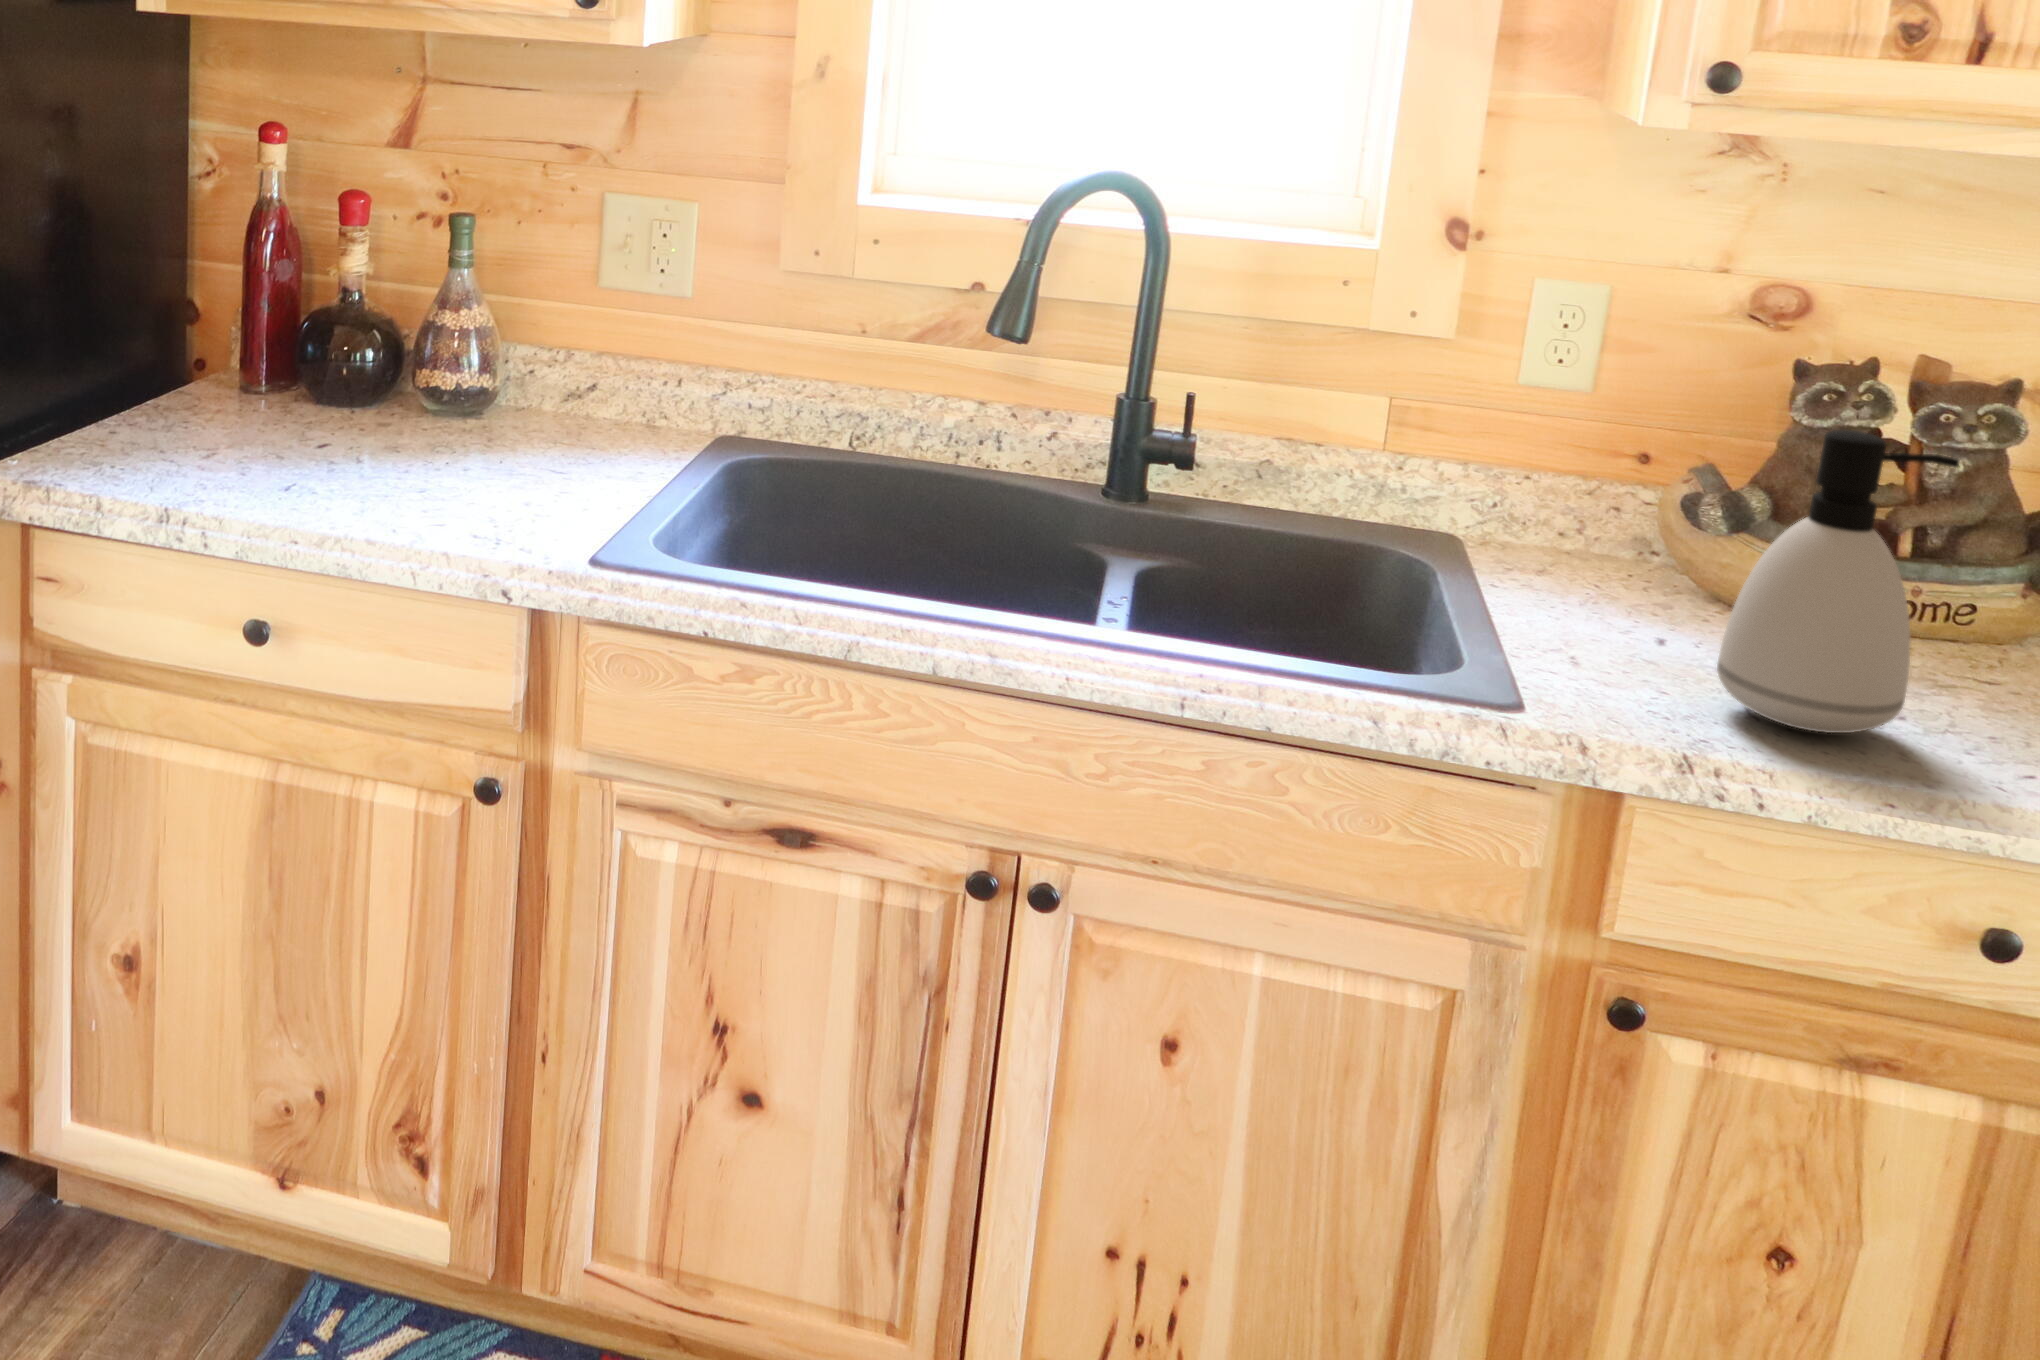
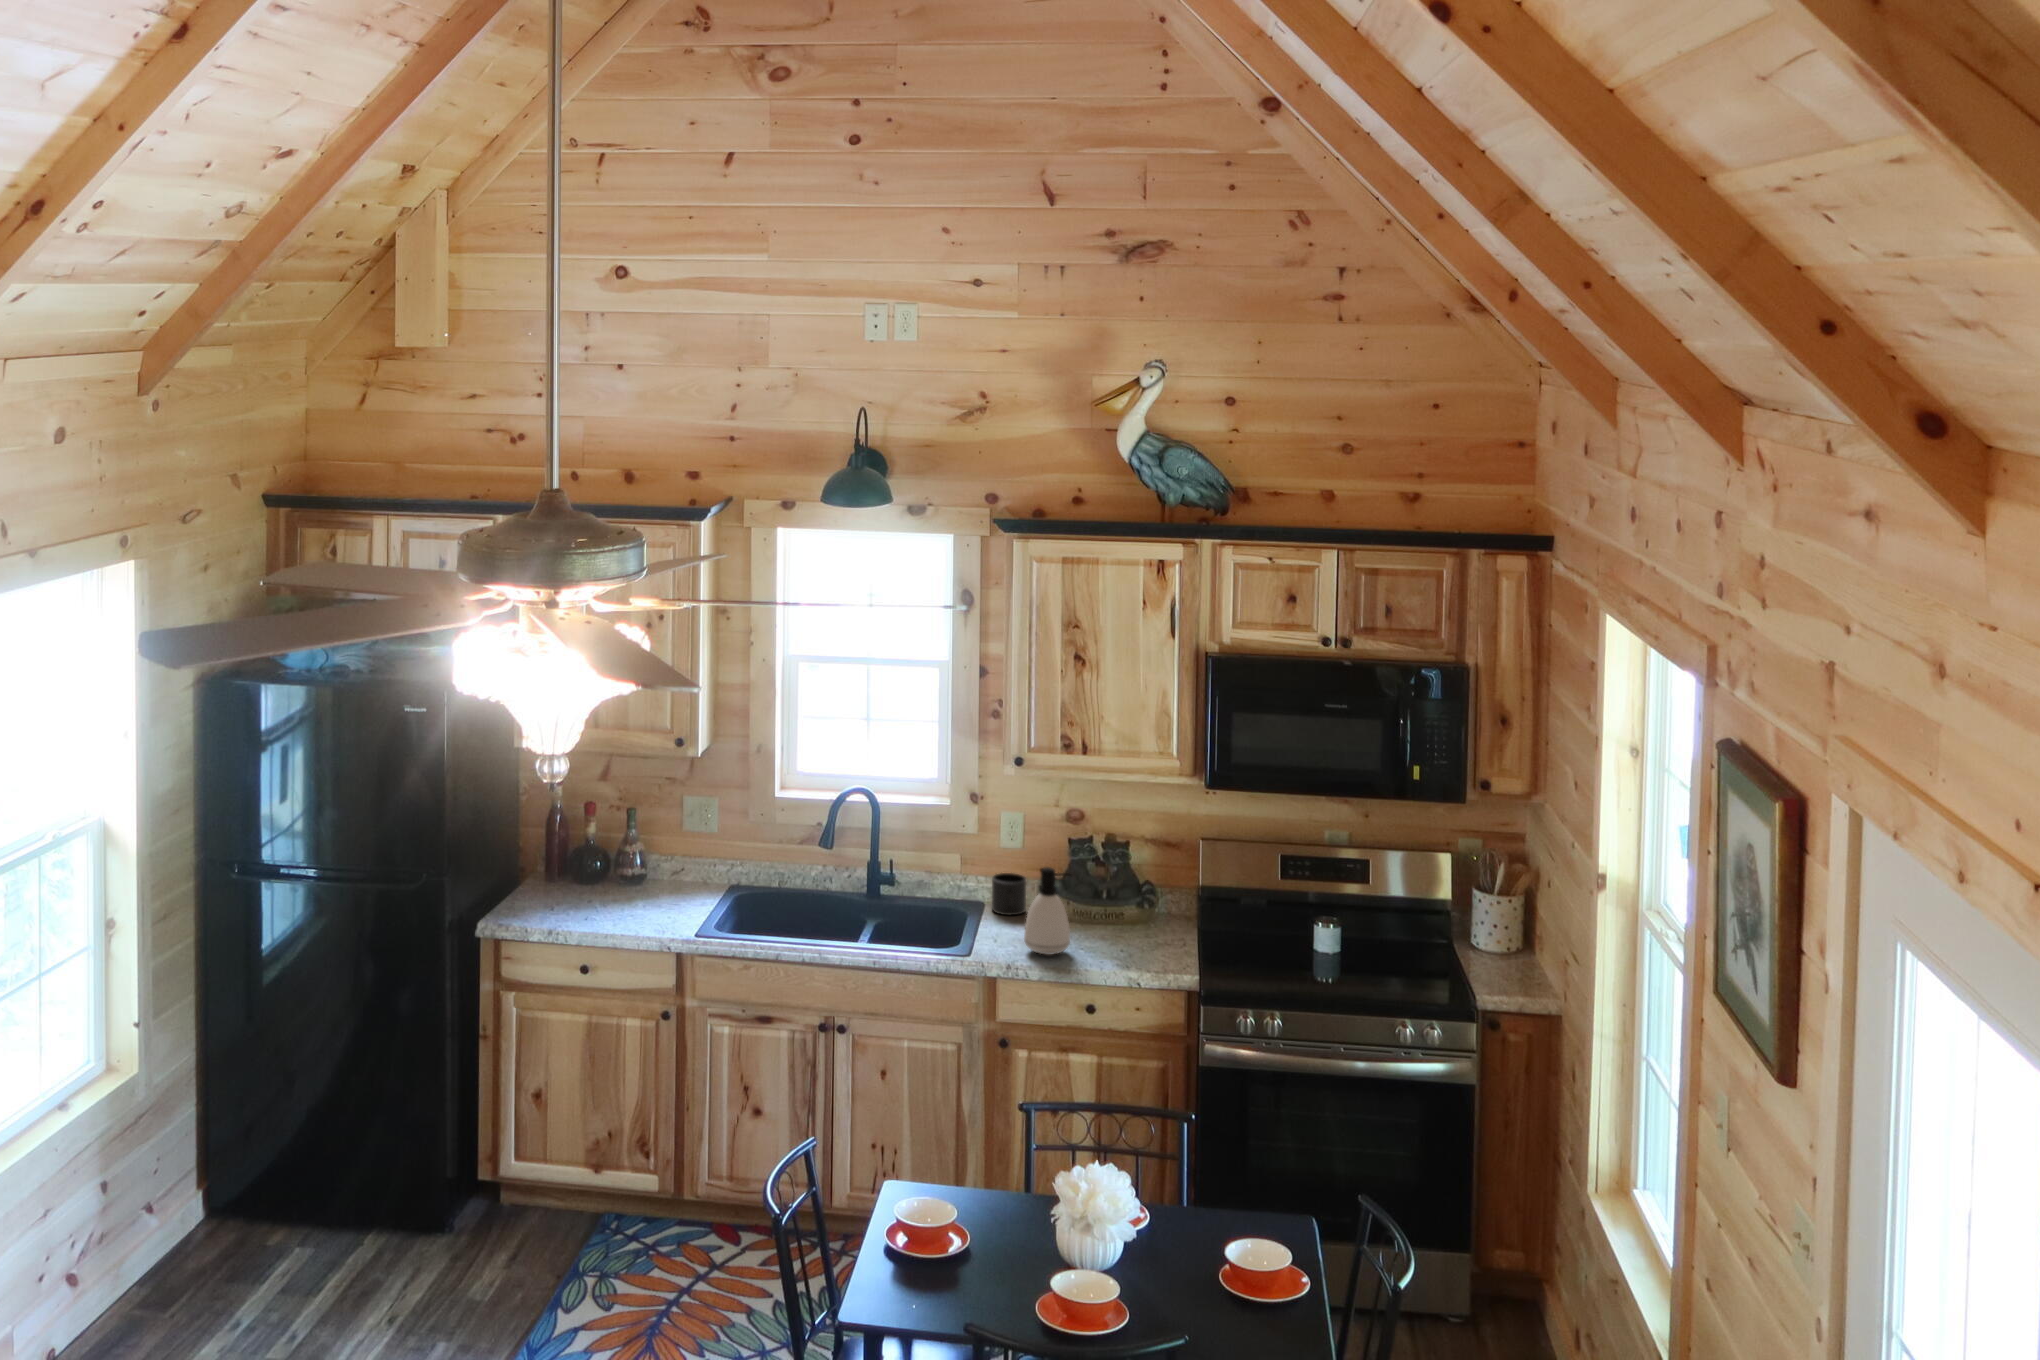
mug: none [1501,461,1632,587] -> present [992,873,1026,915]

